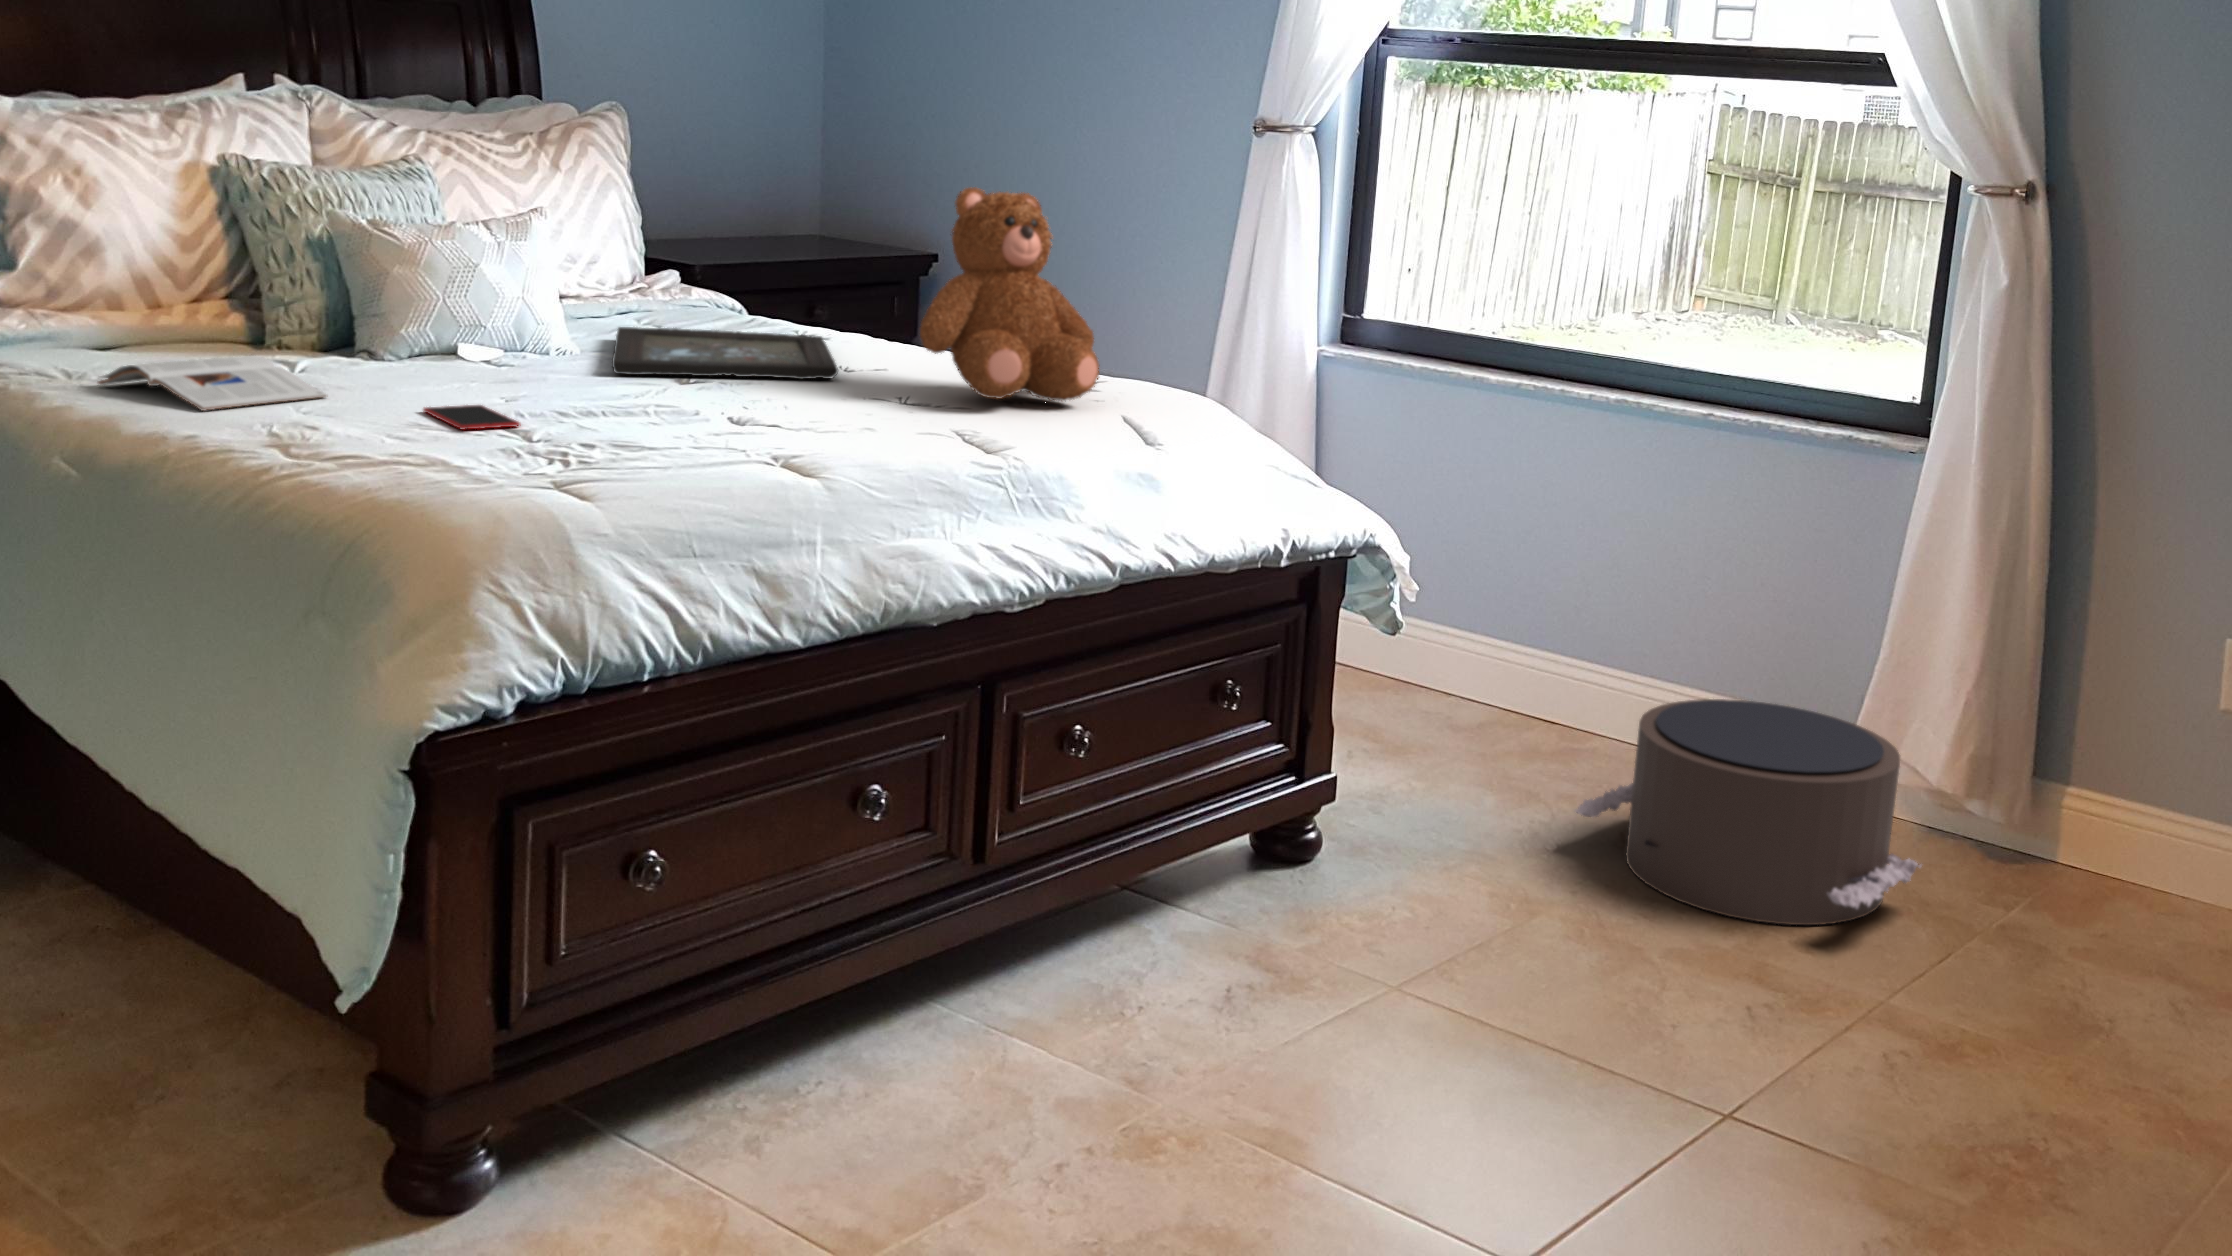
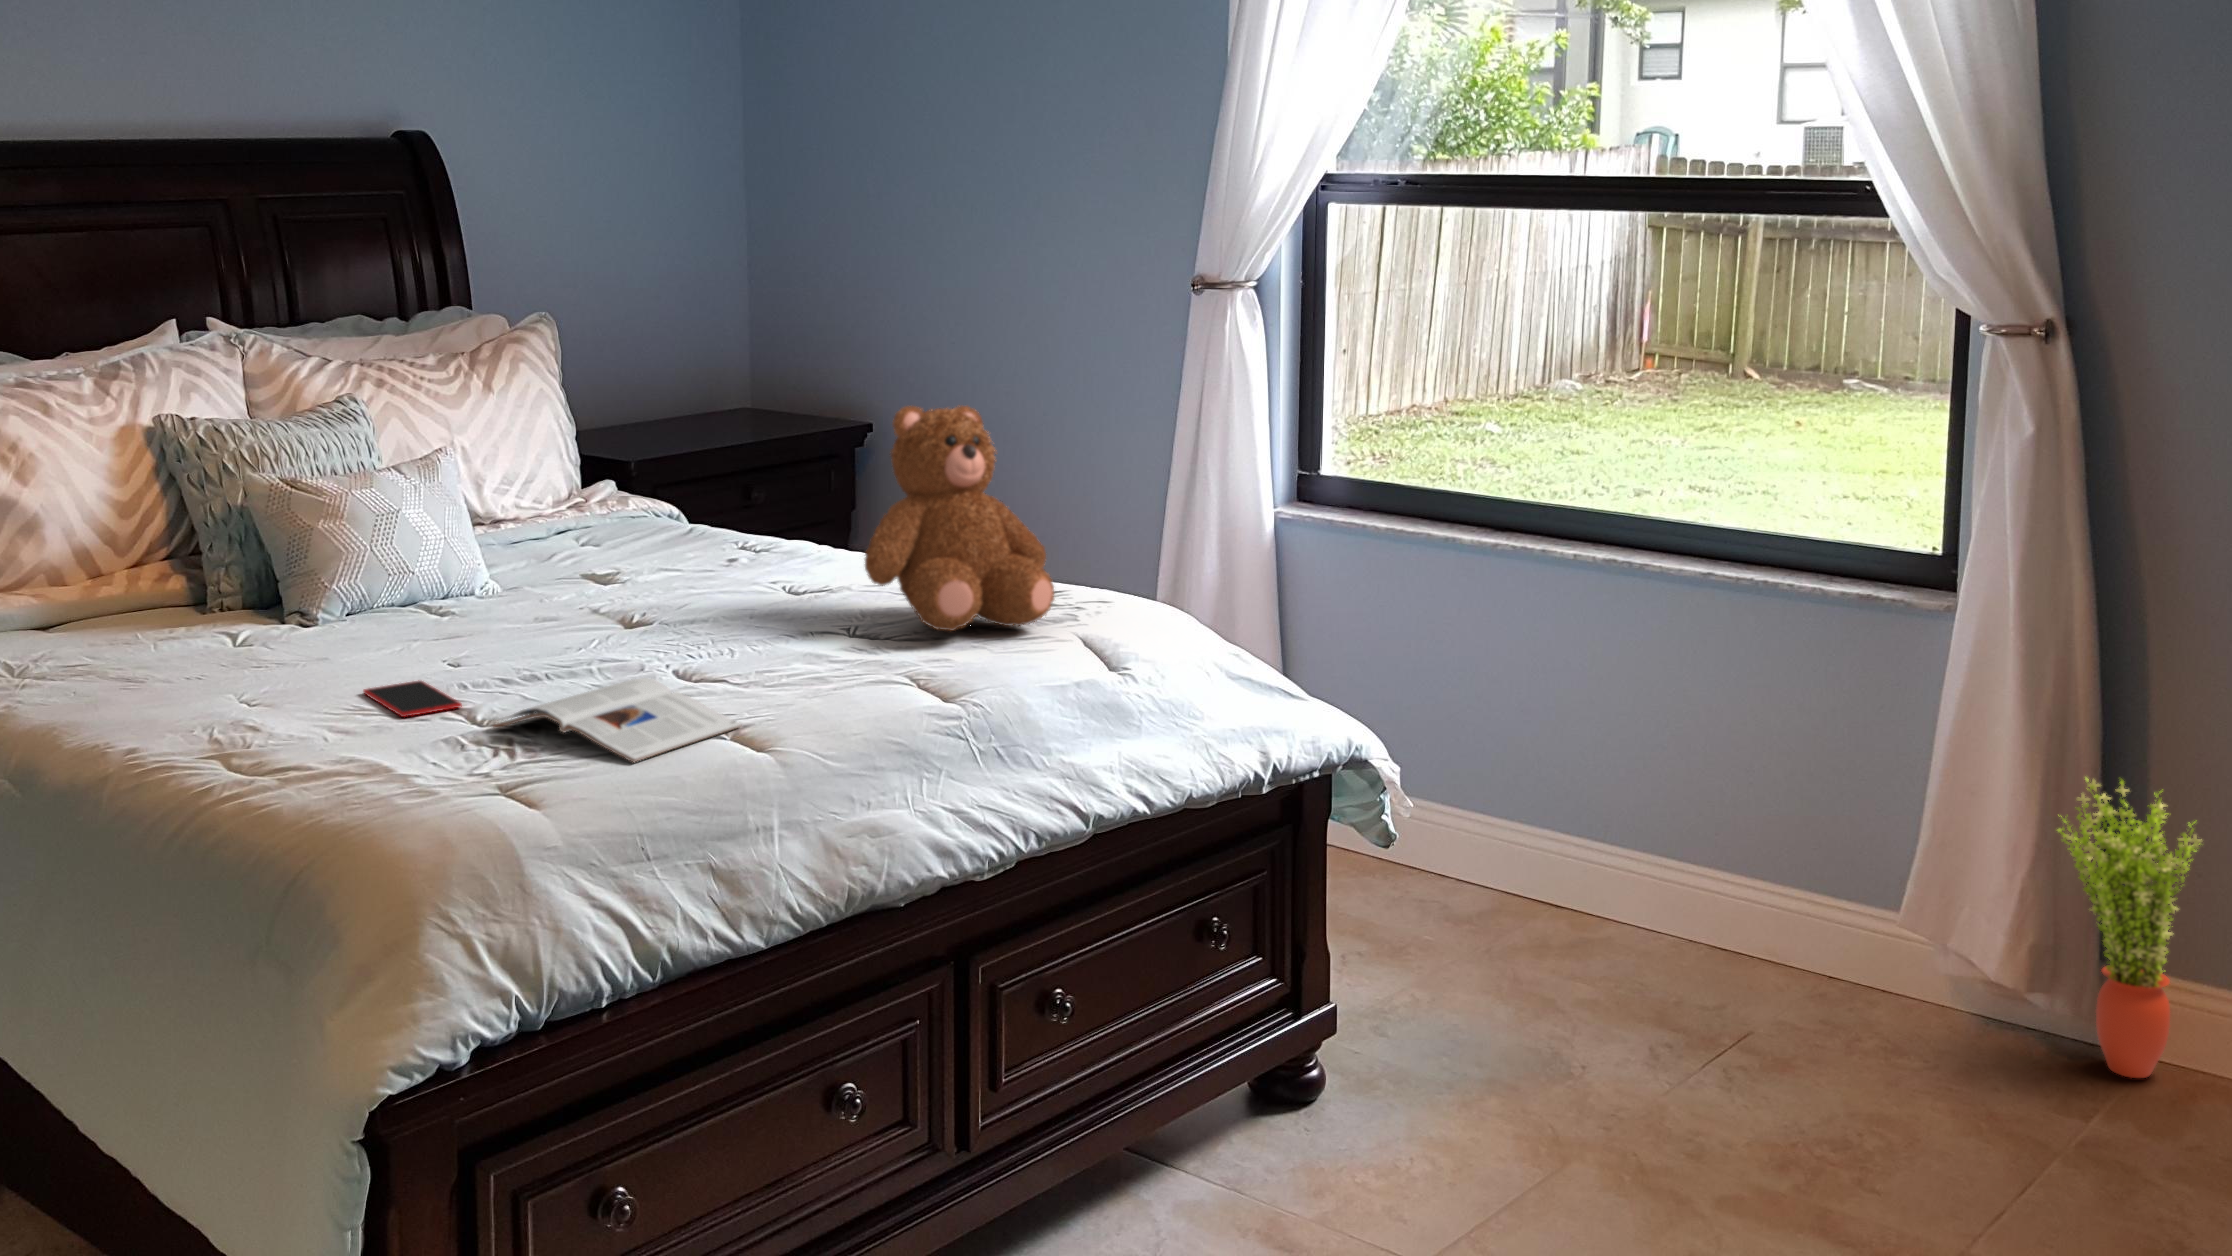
tray: present [612,327,838,379] -> none [551,554,782,624]
magazine: present [98,356,327,411] -> present [494,678,741,763]
potted plant: none [1997,602,2122,874] -> present [2058,778,2202,1078]
pouf: present [1575,699,1922,925] -> none [1594,896,1995,1160]

